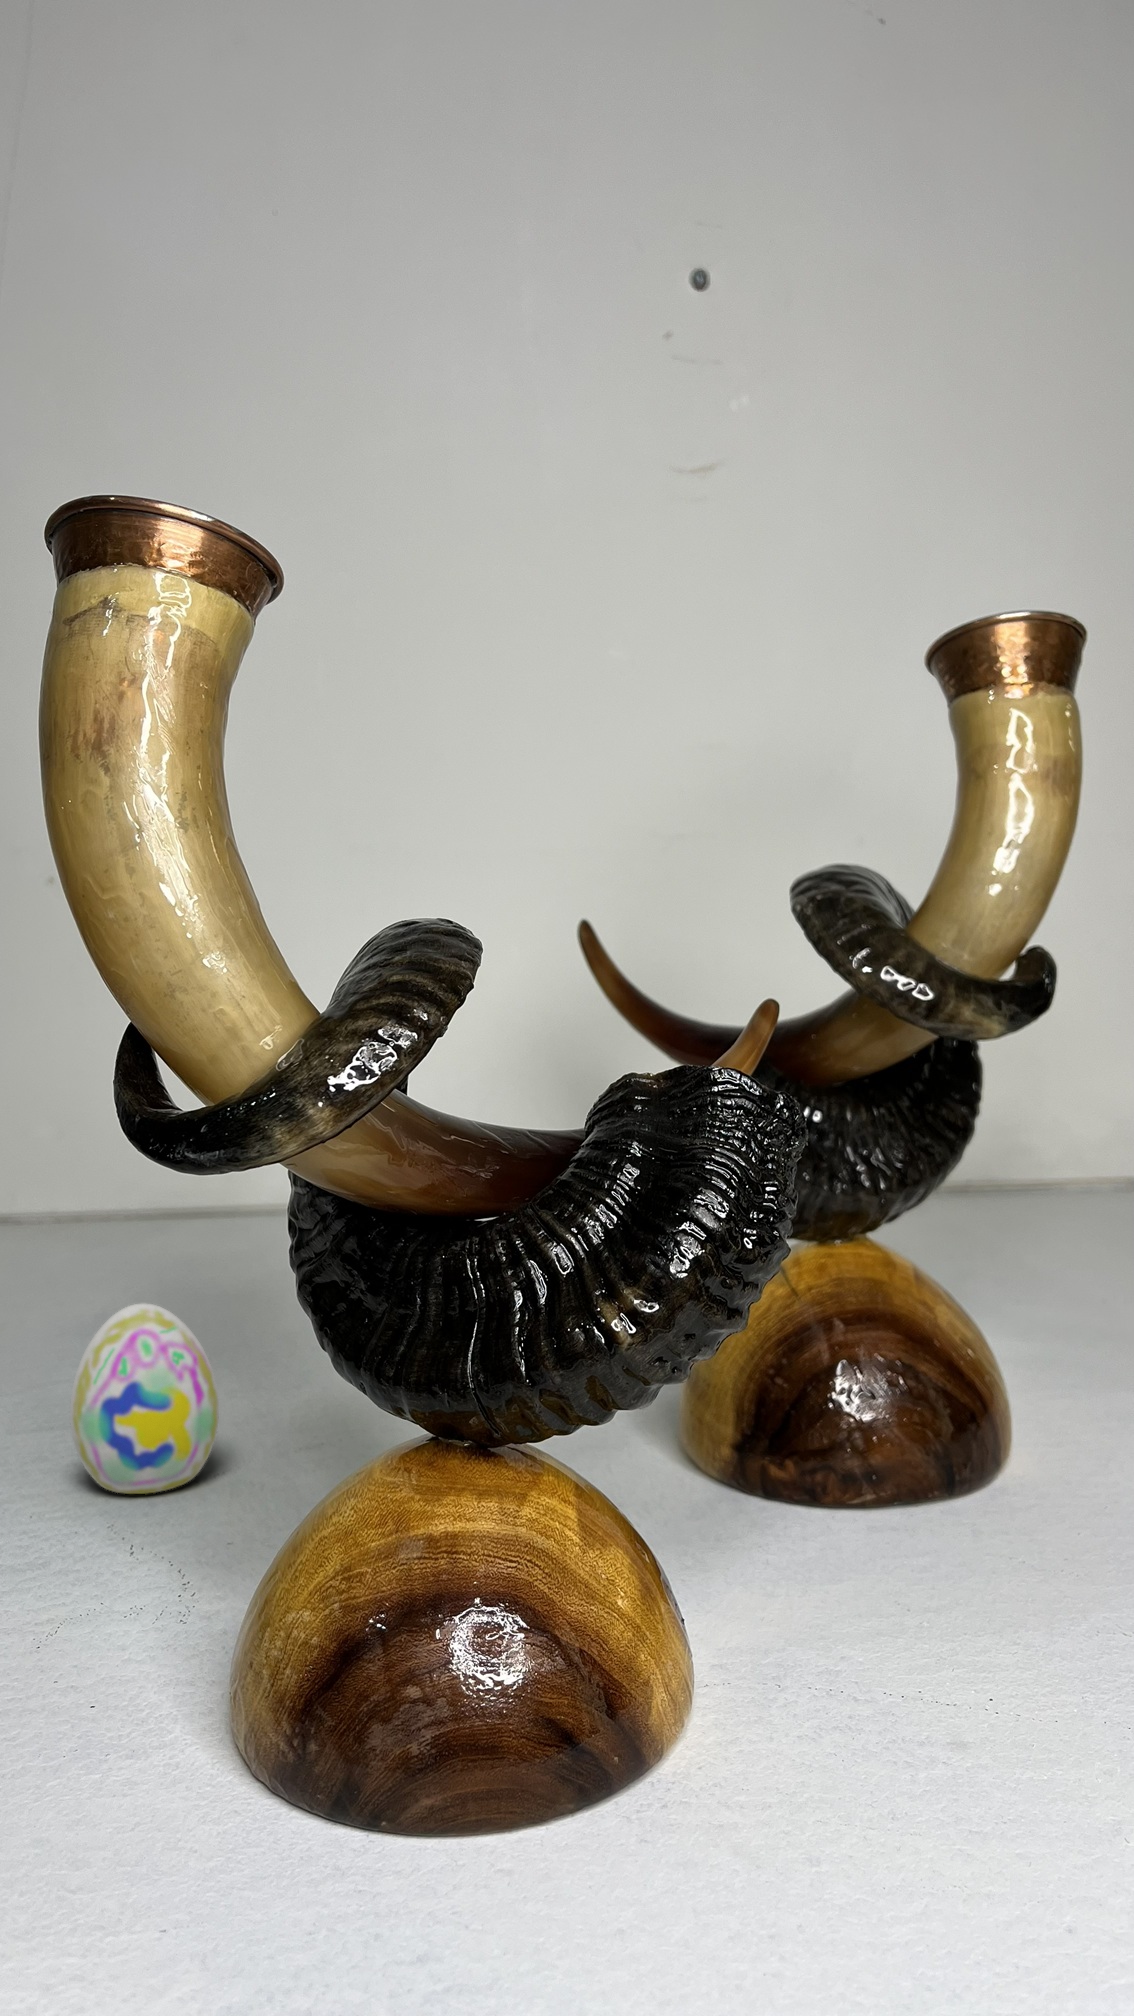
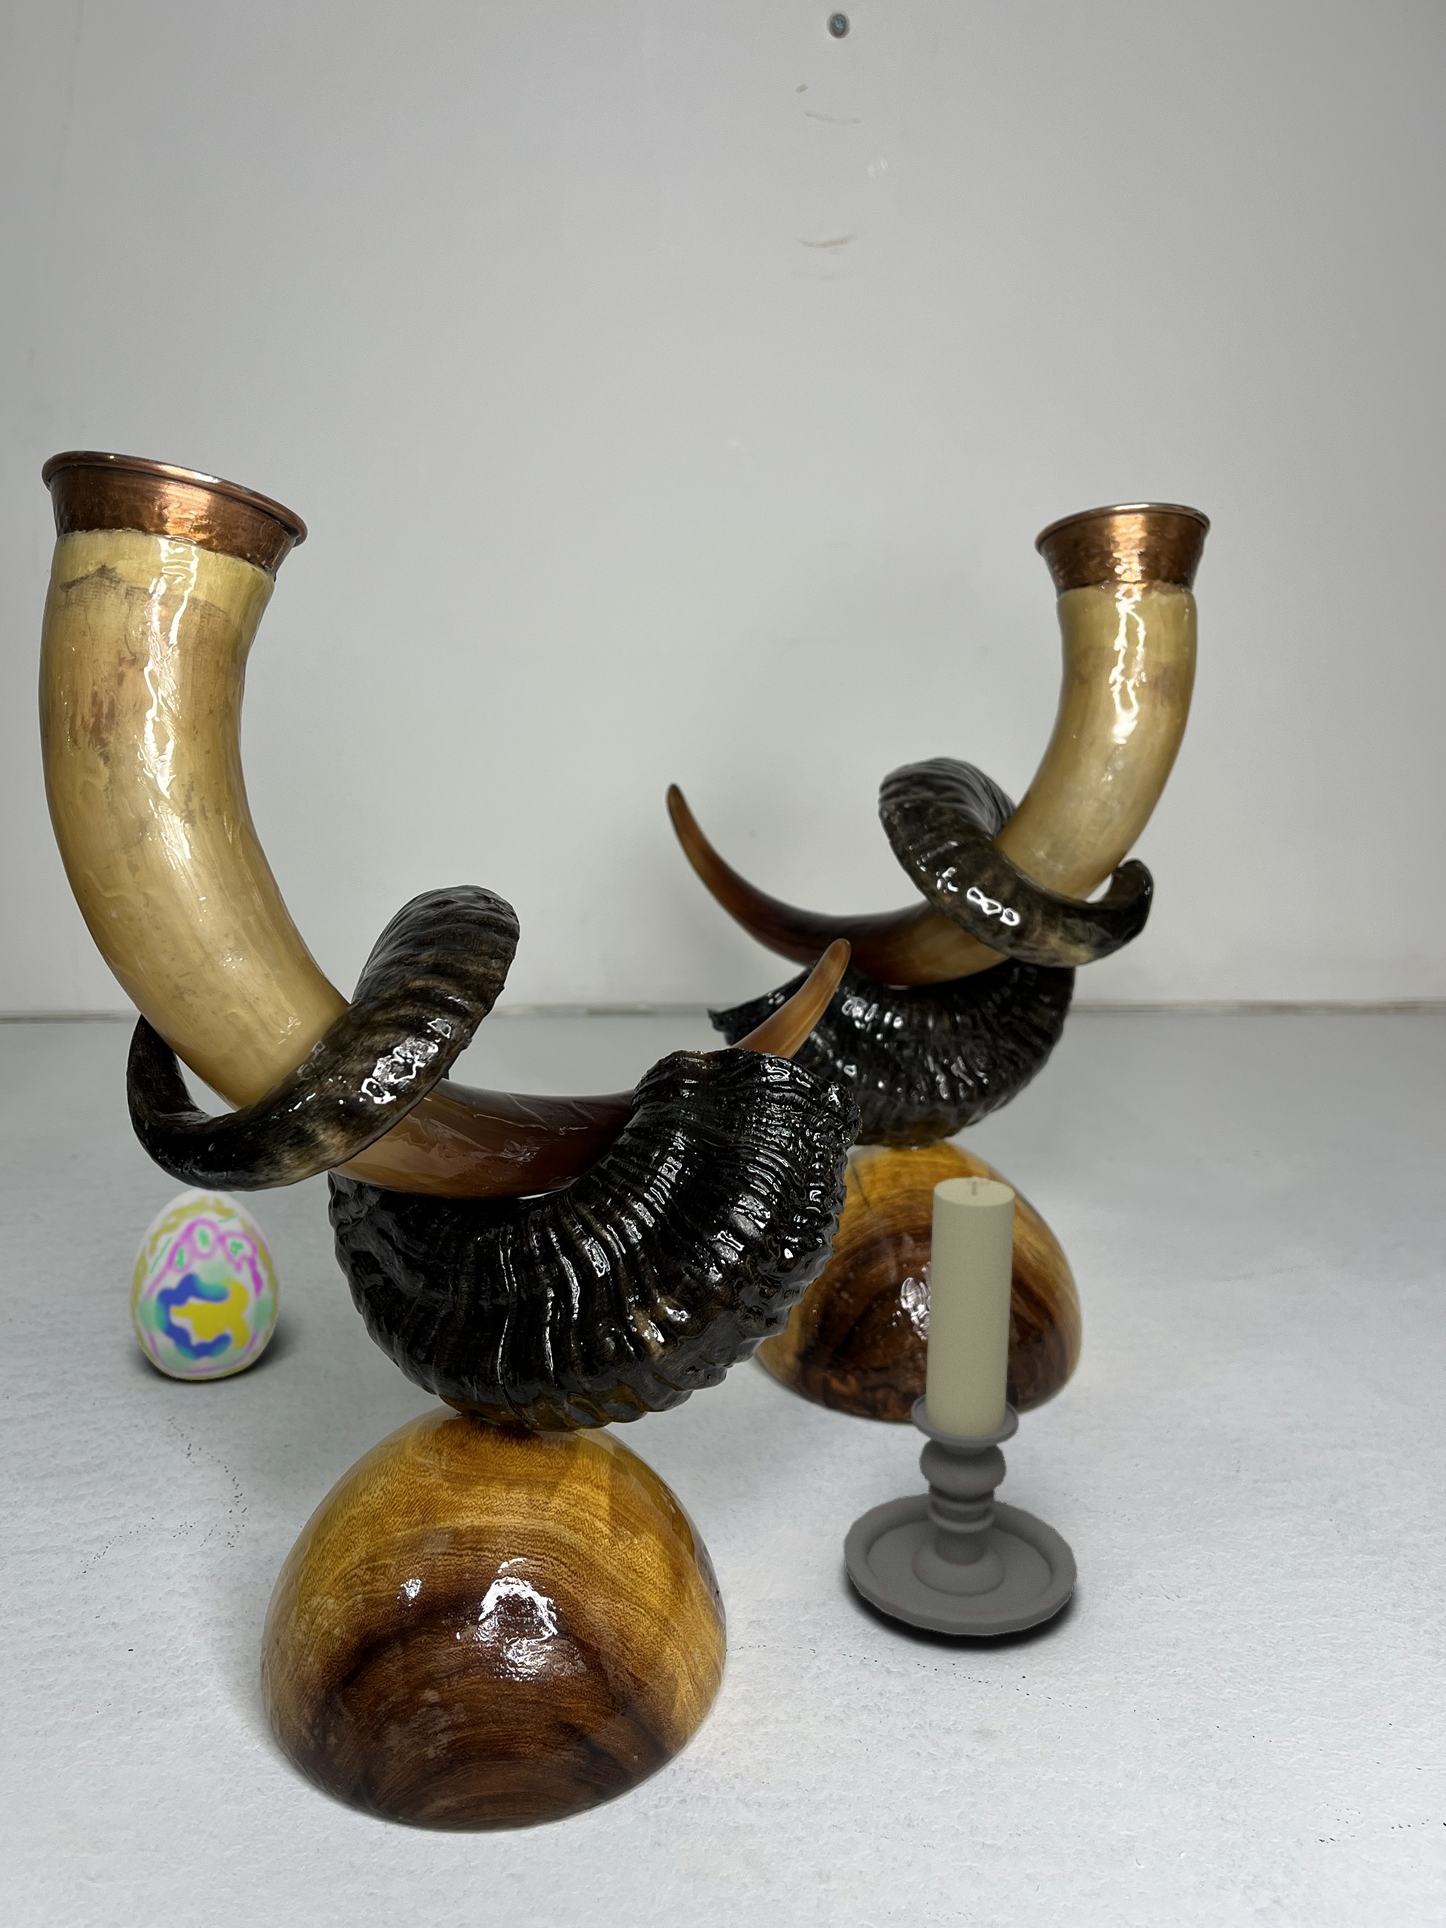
candle holder: none [798,1210,1031,1658] -> present [844,1176,1077,1636]

